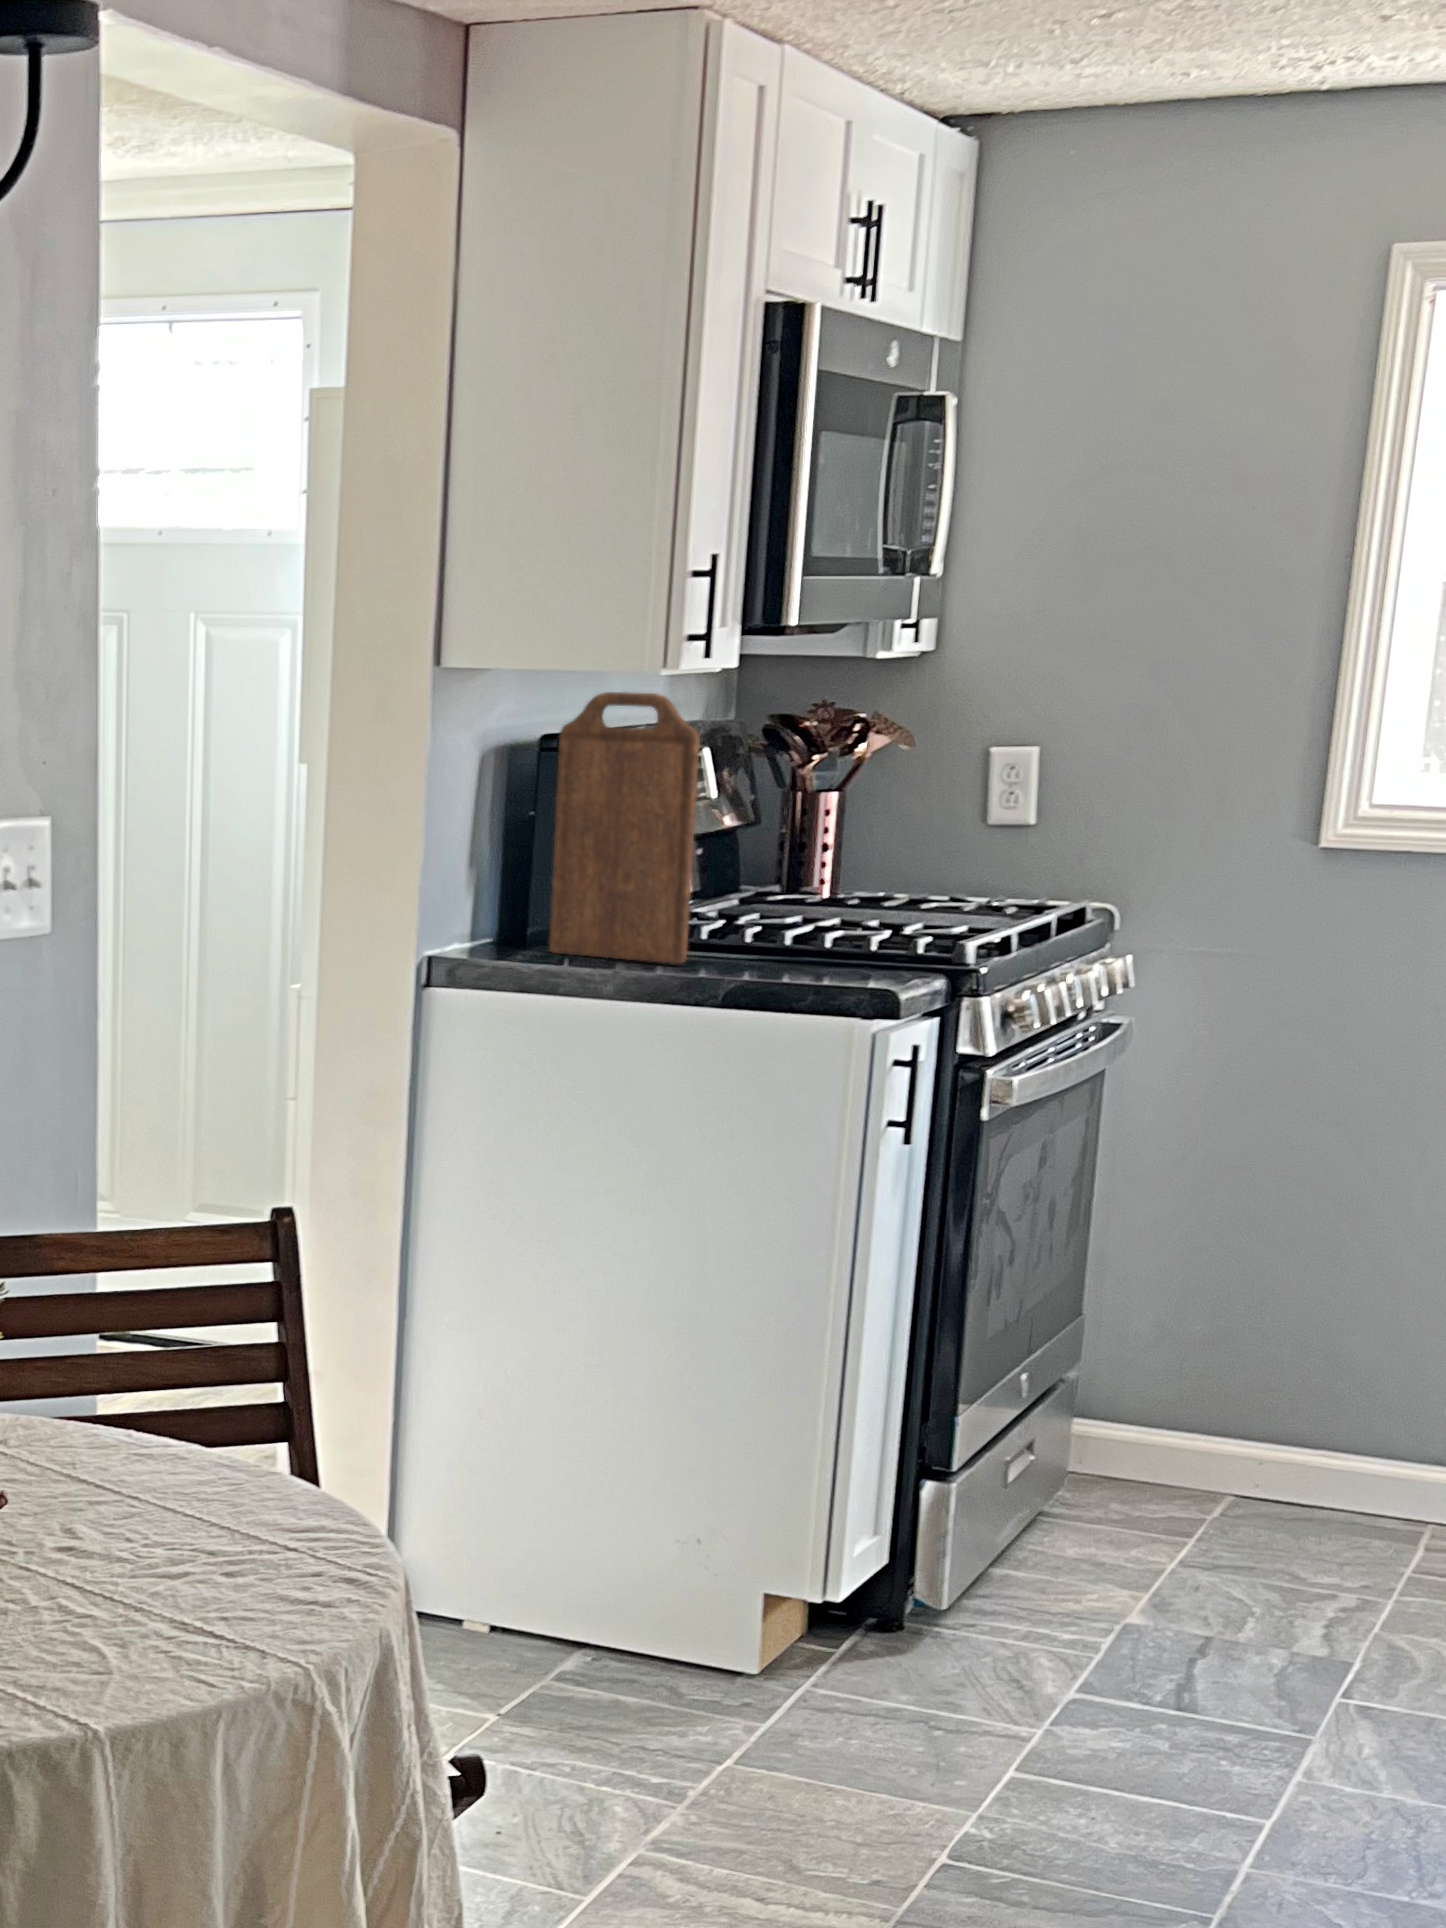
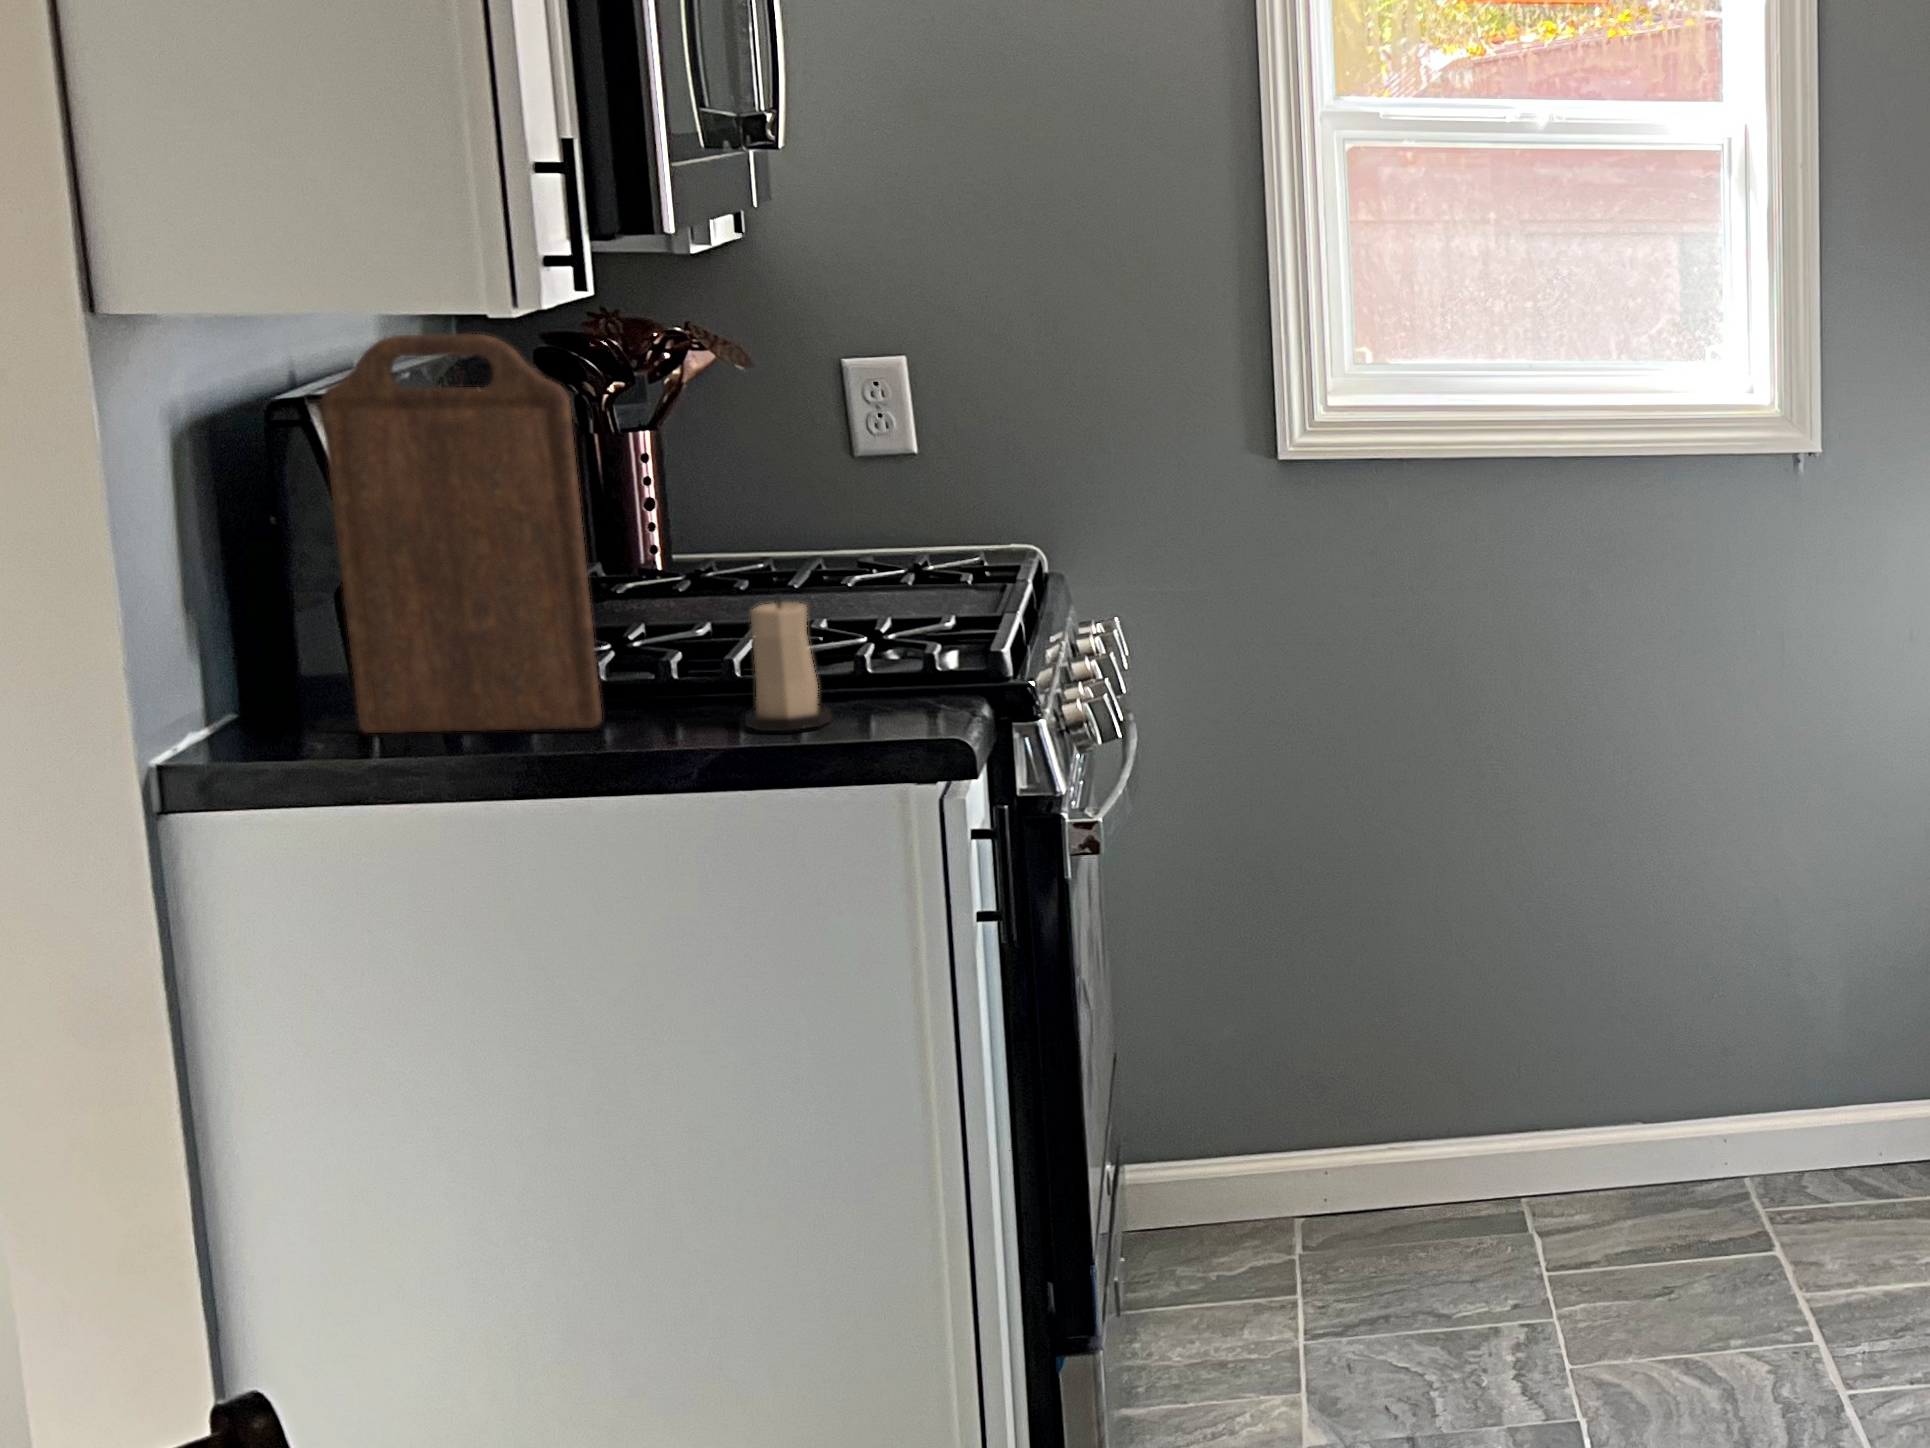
candle: none [772,883,829,979] -> present [745,596,832,731]

